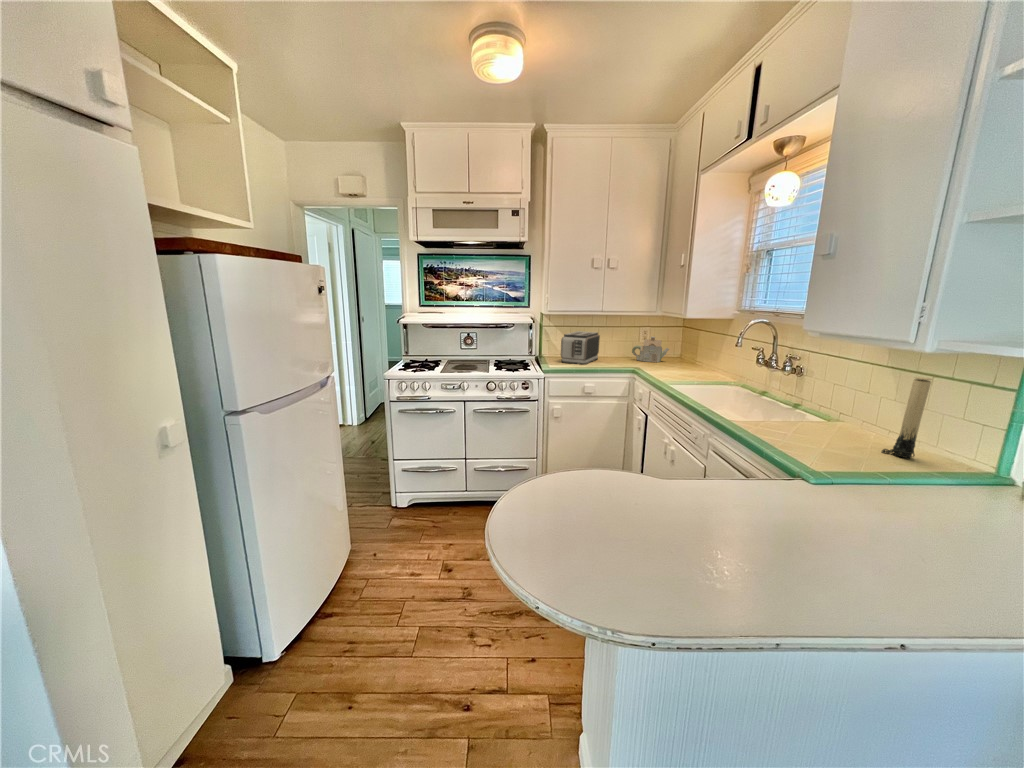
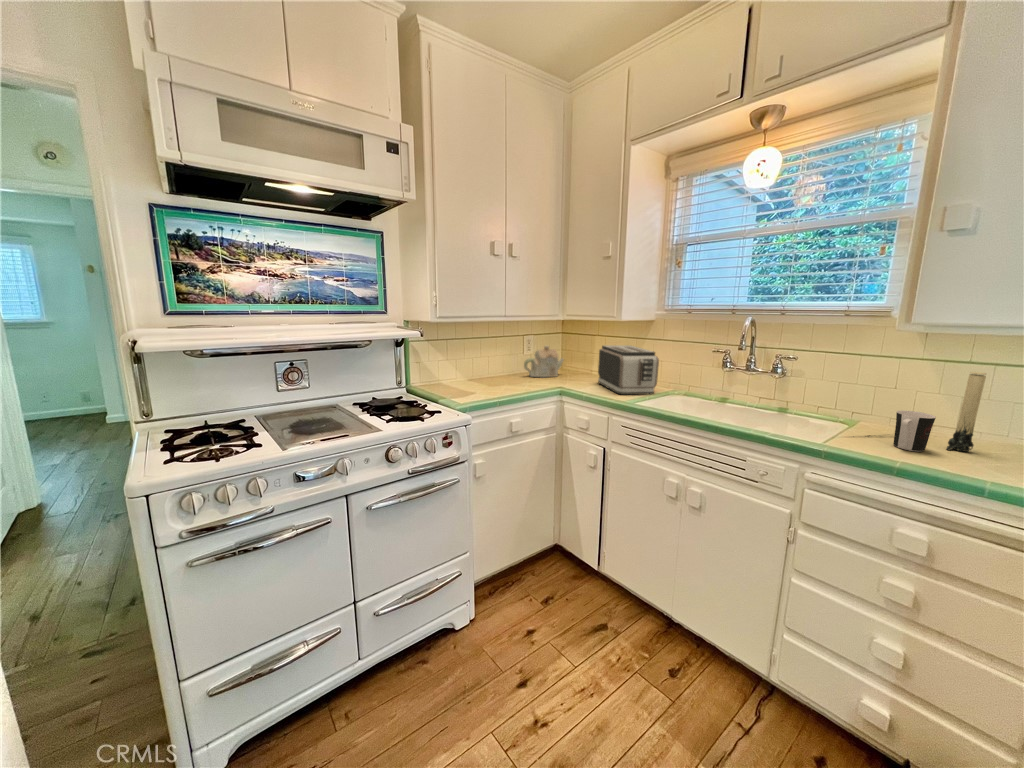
toaster: present [561,331,600,365] -> present [598,345,659,395]
coffee cup: none [811,406,857,445] -> present [893,410,936,452]

